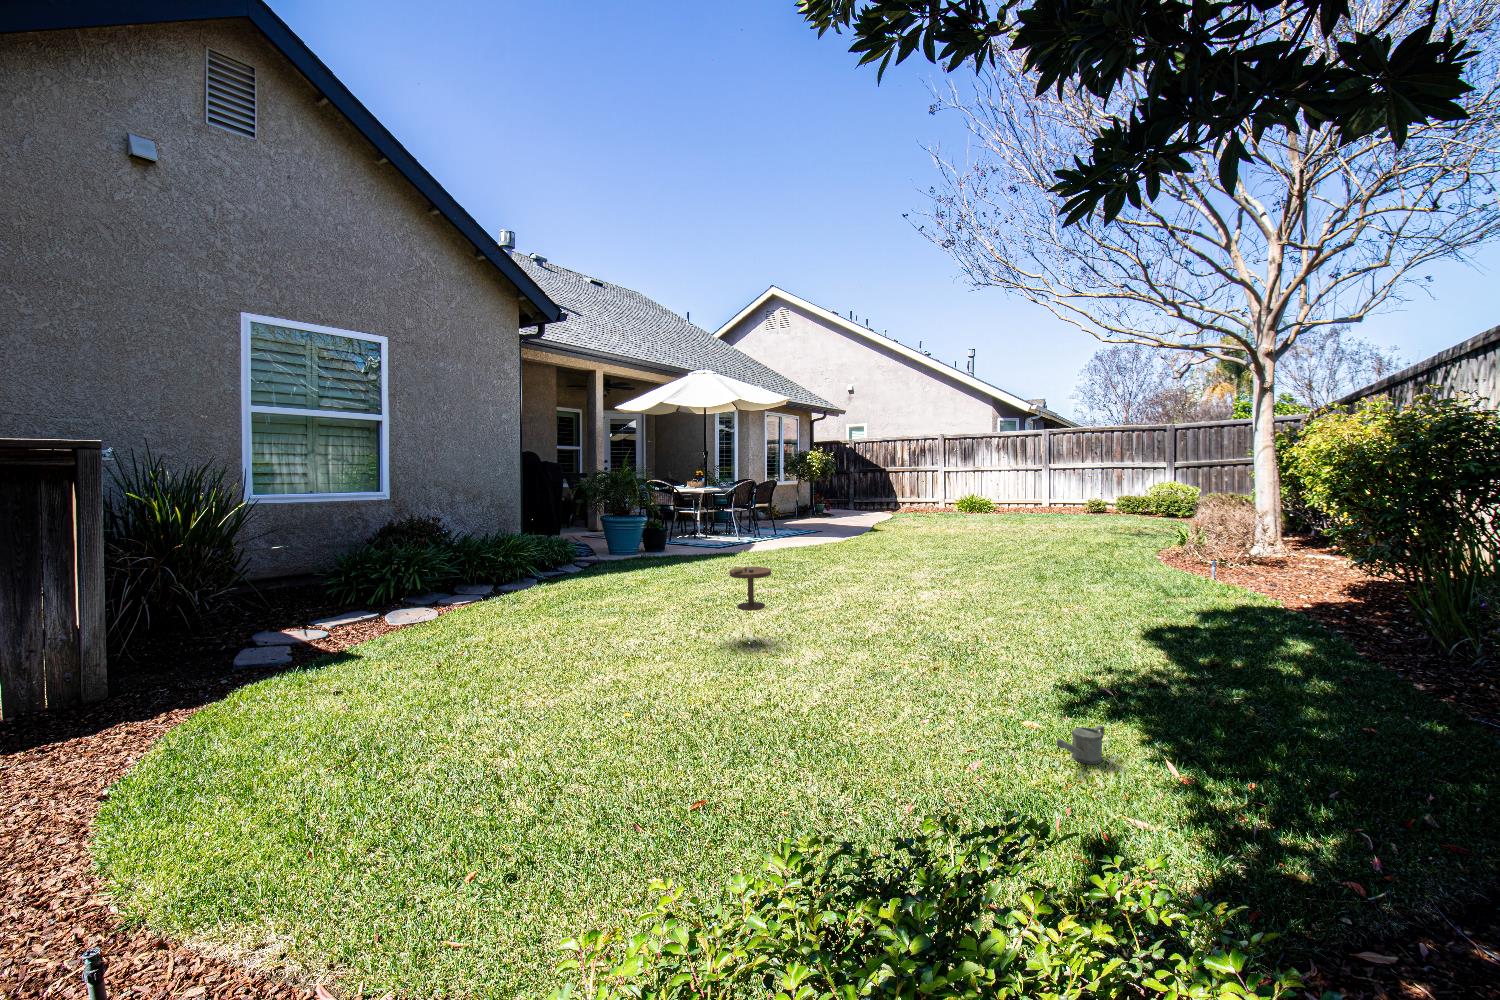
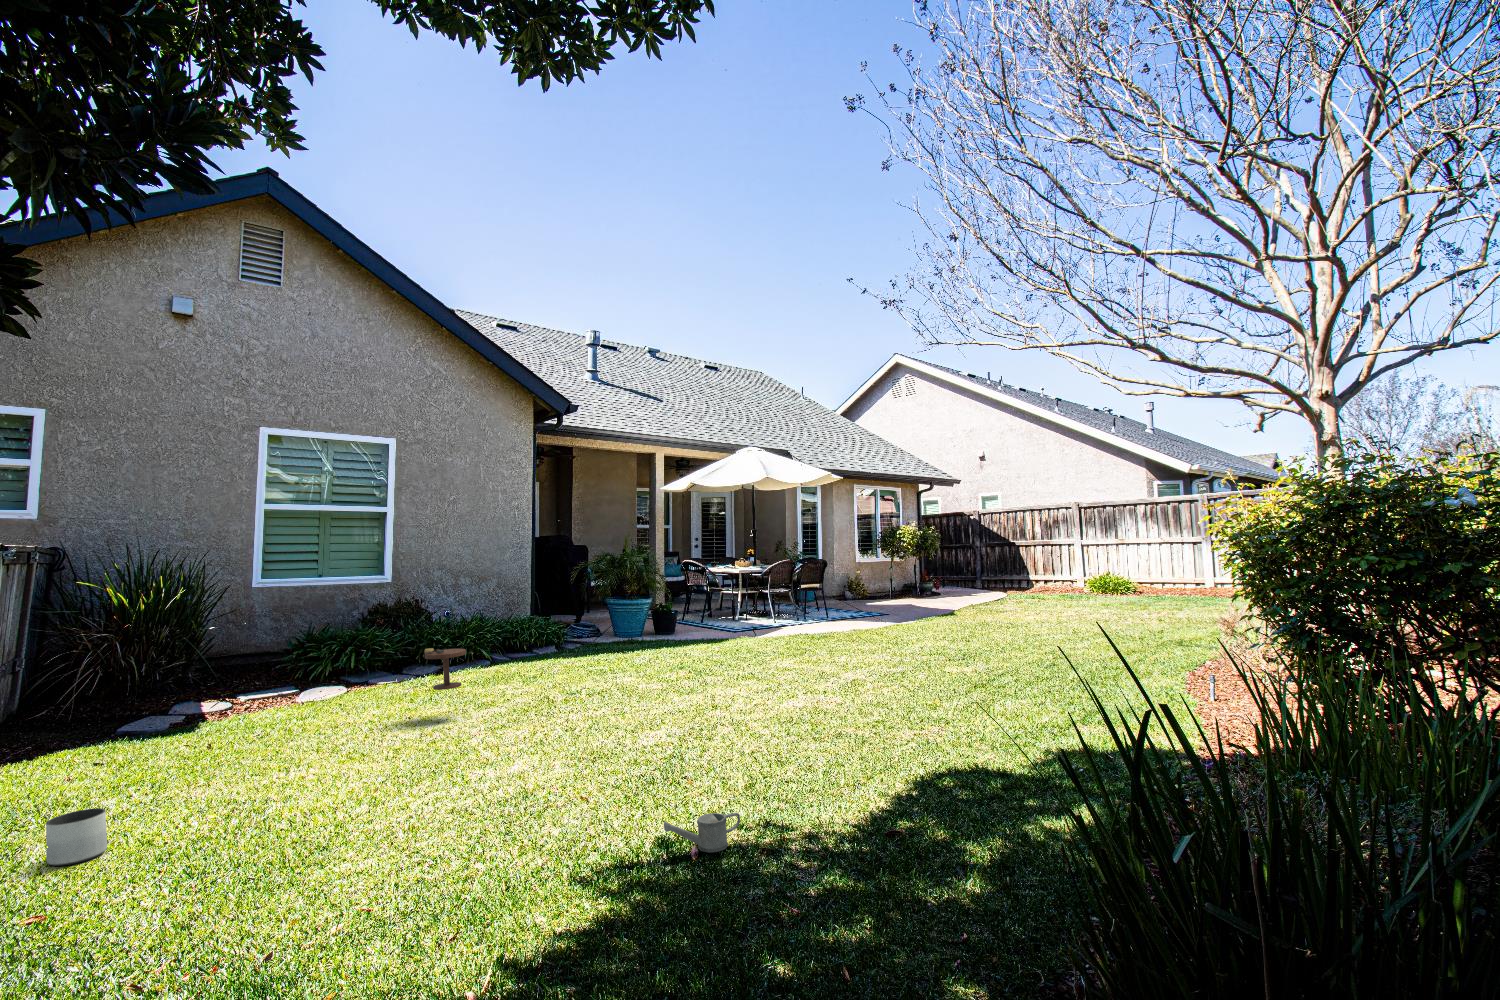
side table: present [729,567,771,611] -> present [425,648,466,690]
planter: none [352,770,416,842] -> present [46,808,107,866]

